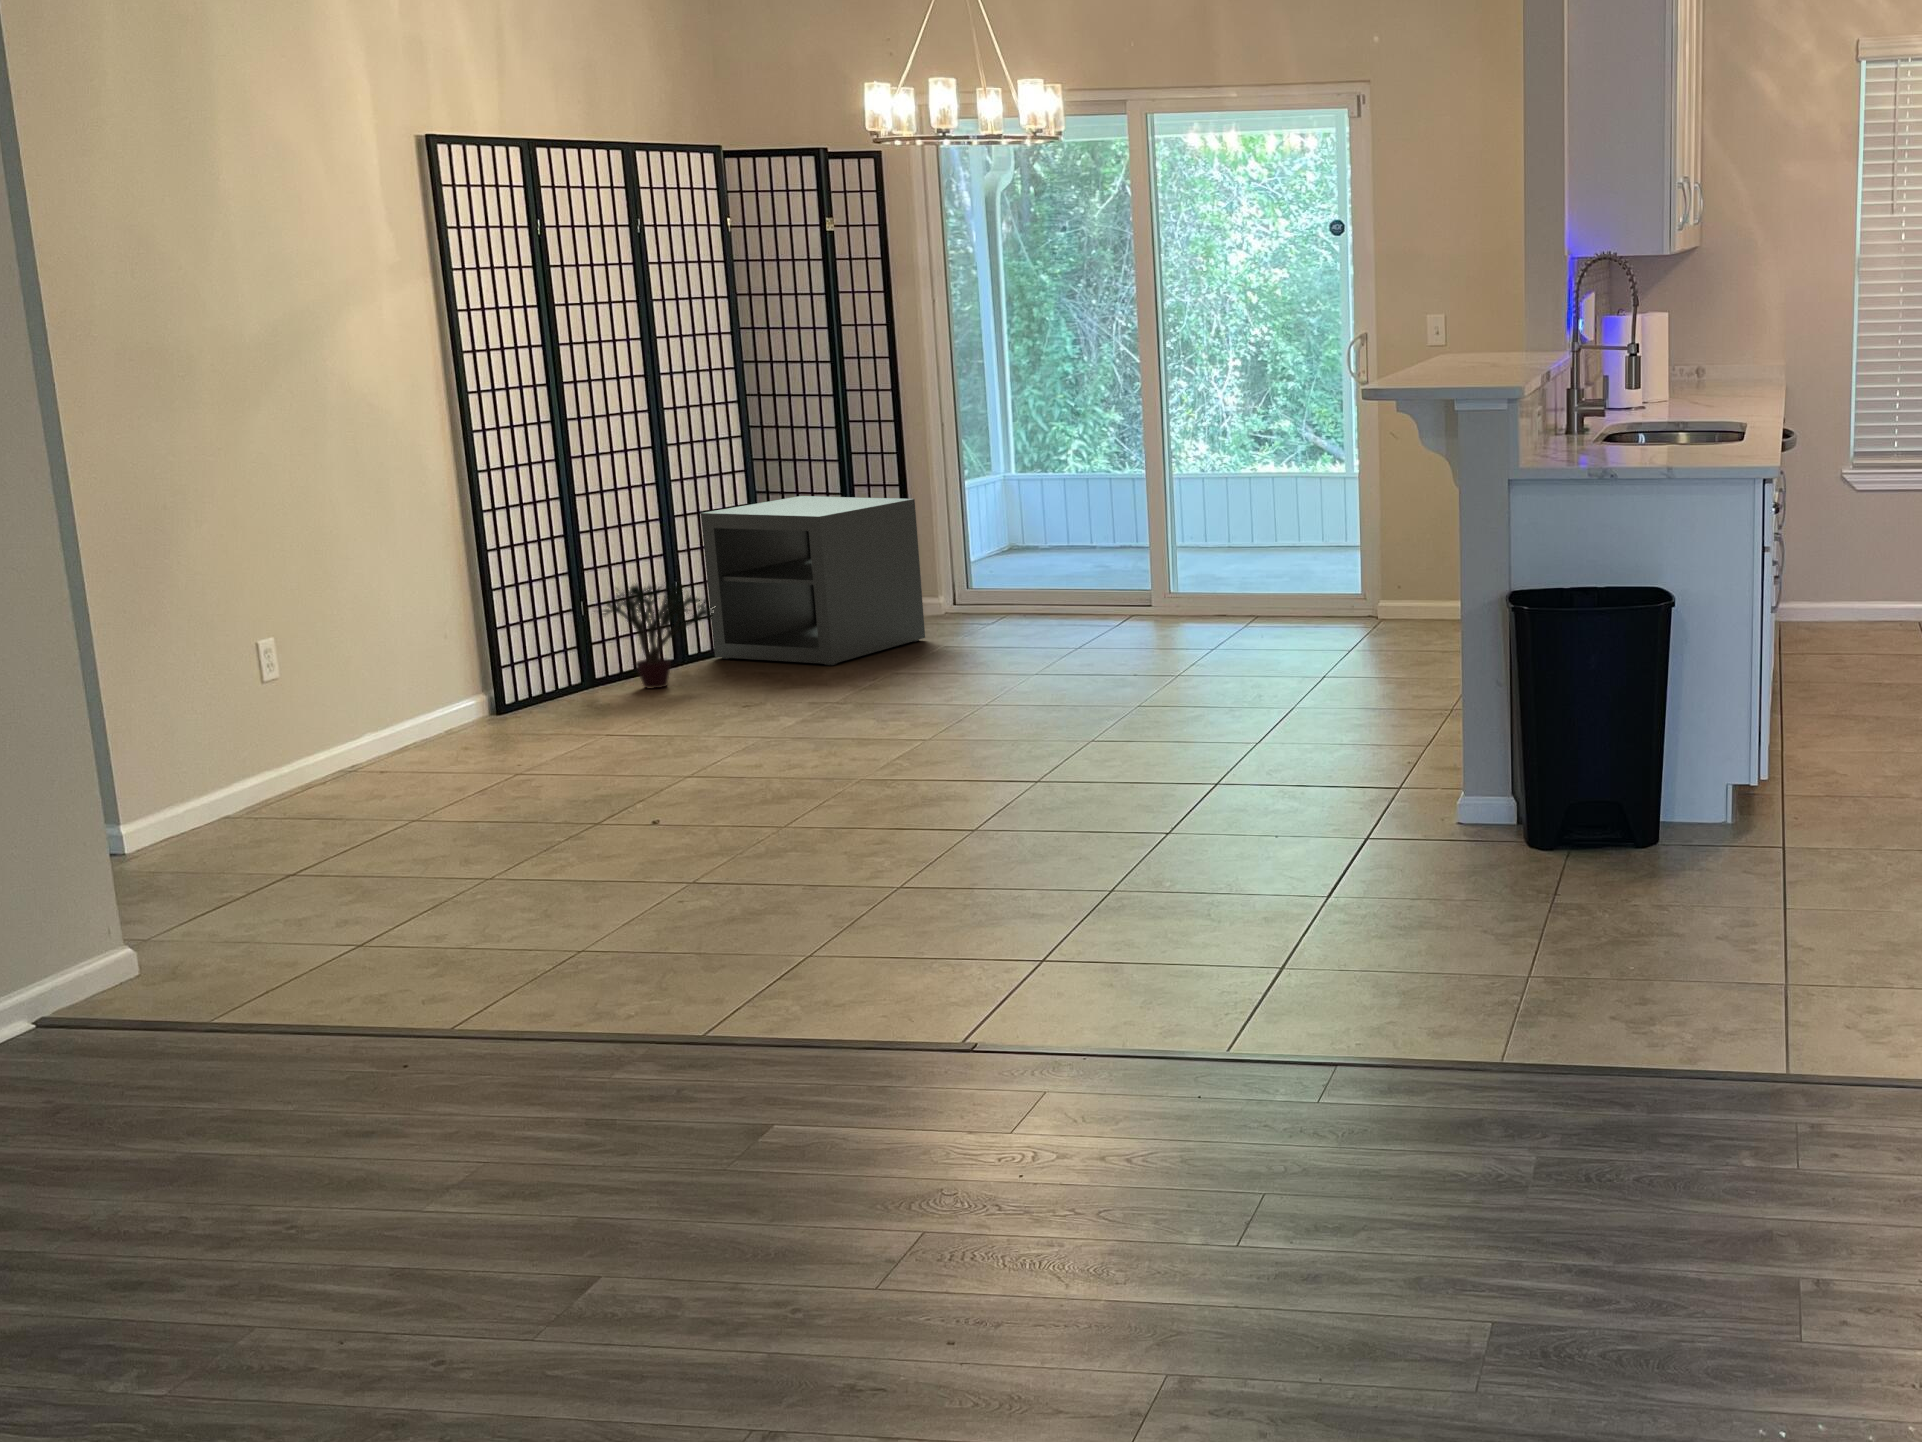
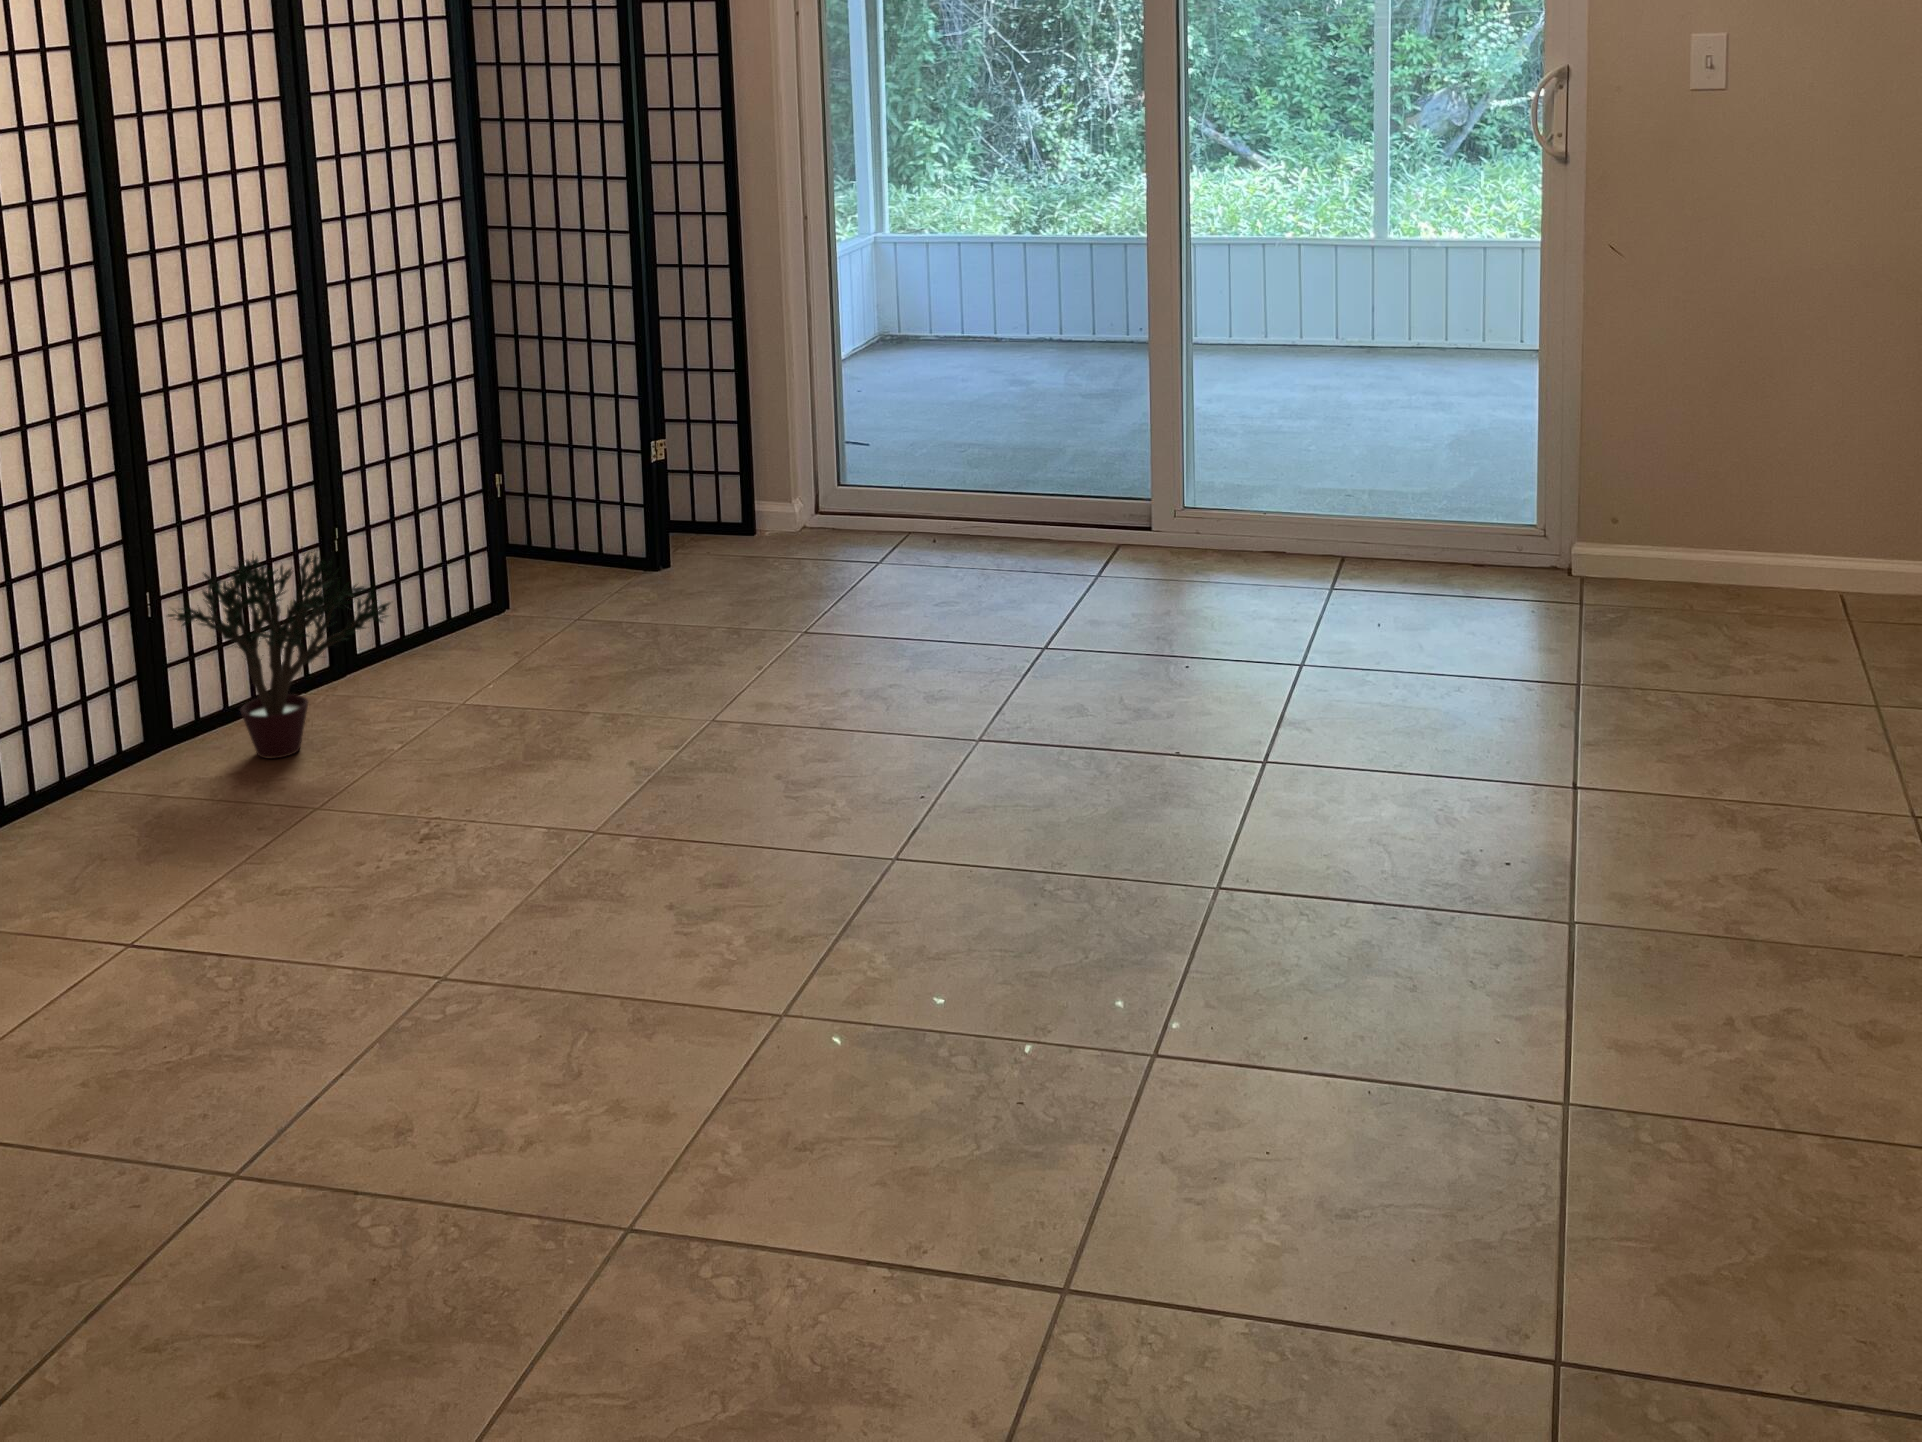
storage cabinet: present [701,496,925,665] -> none [385,351,772,691]

